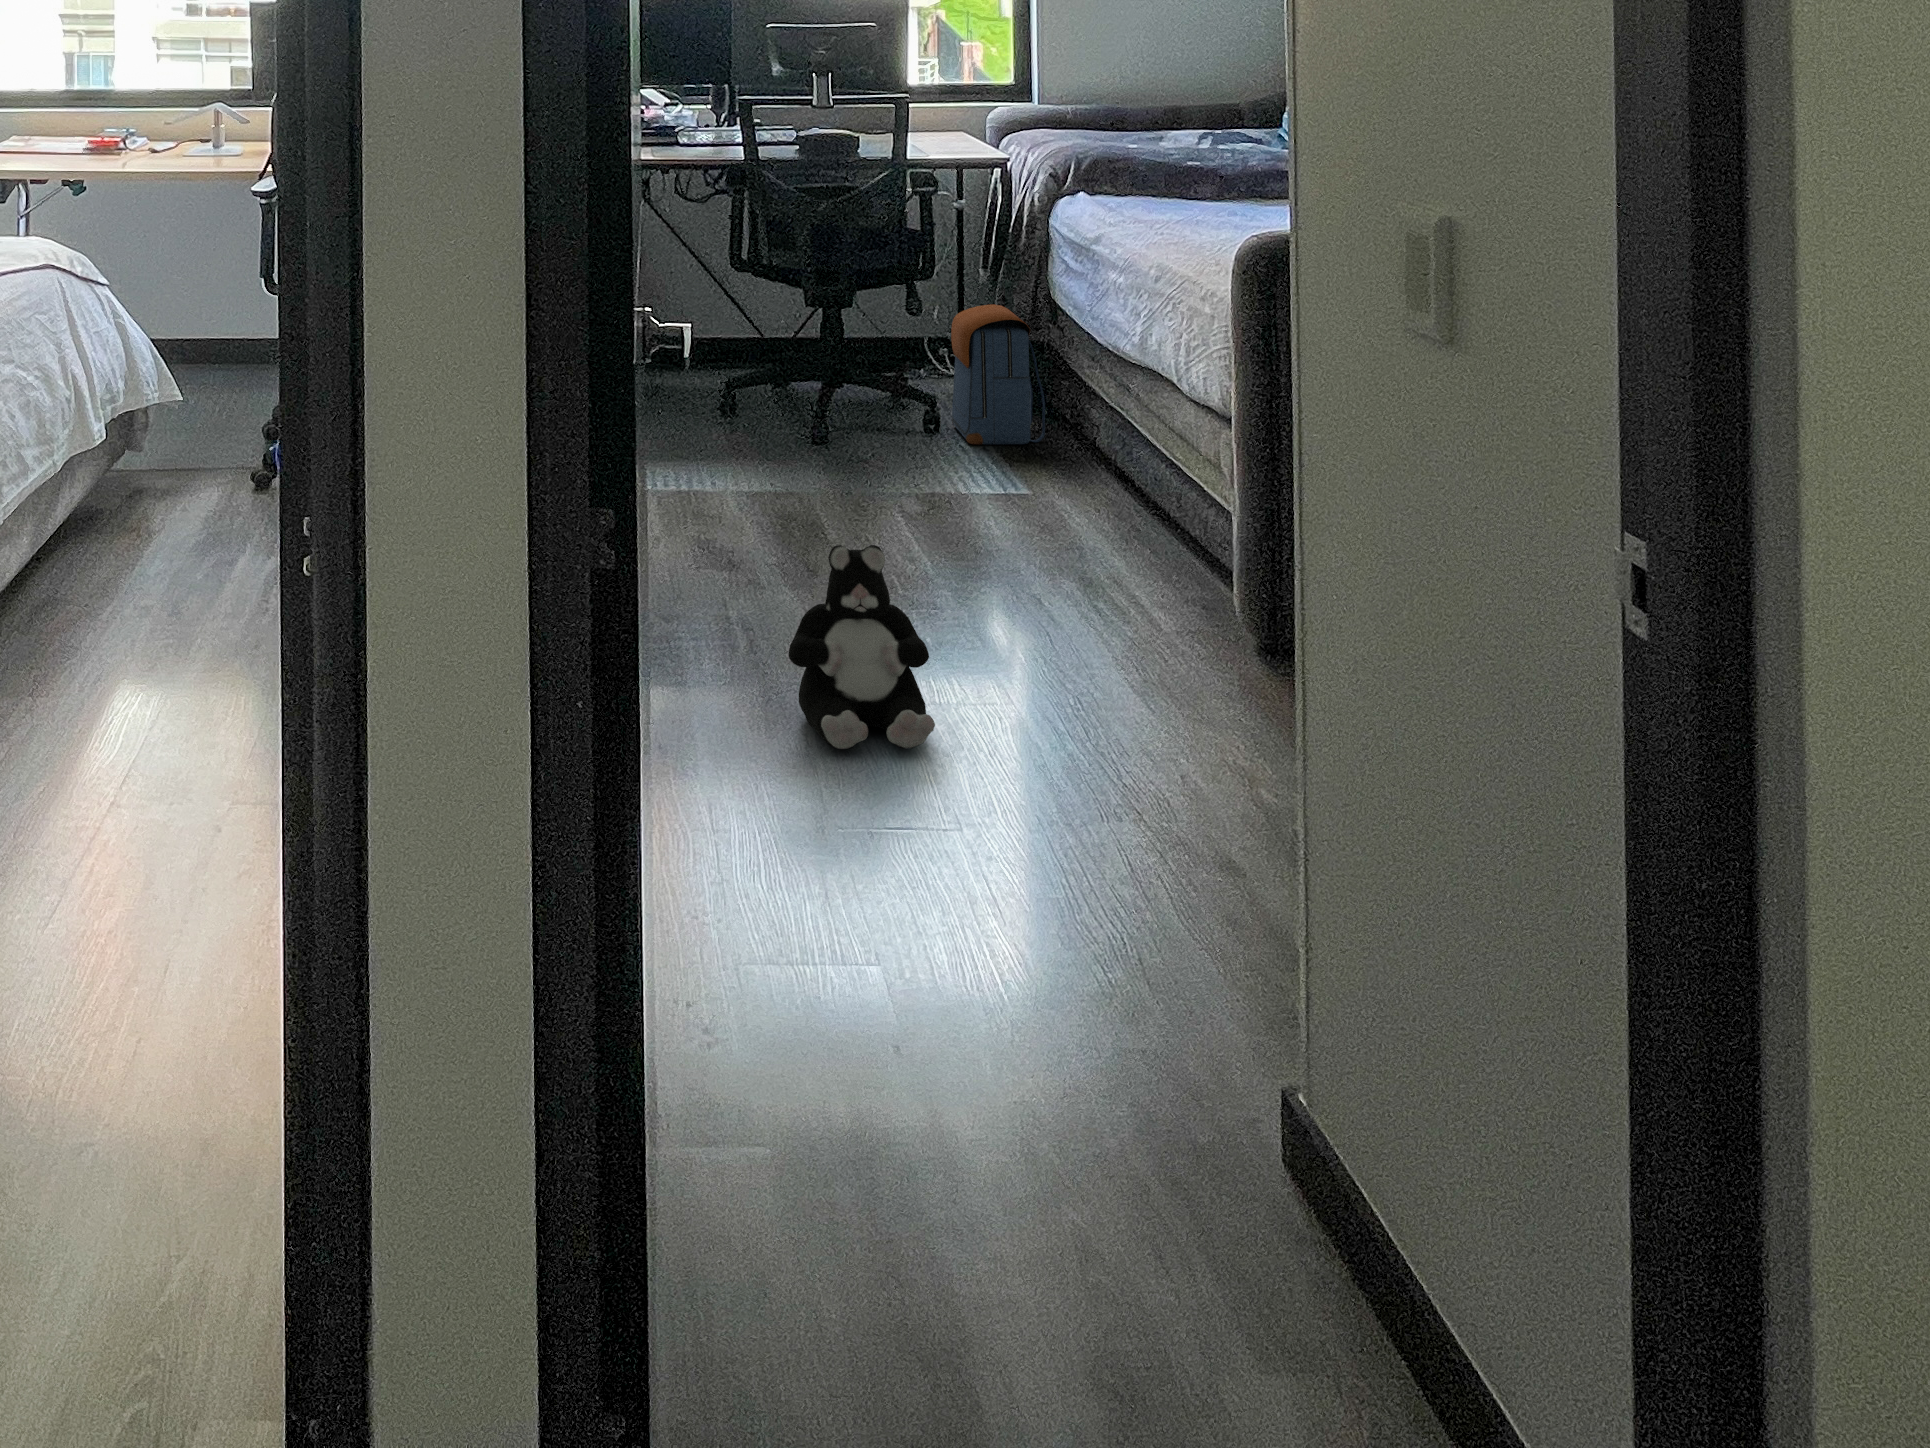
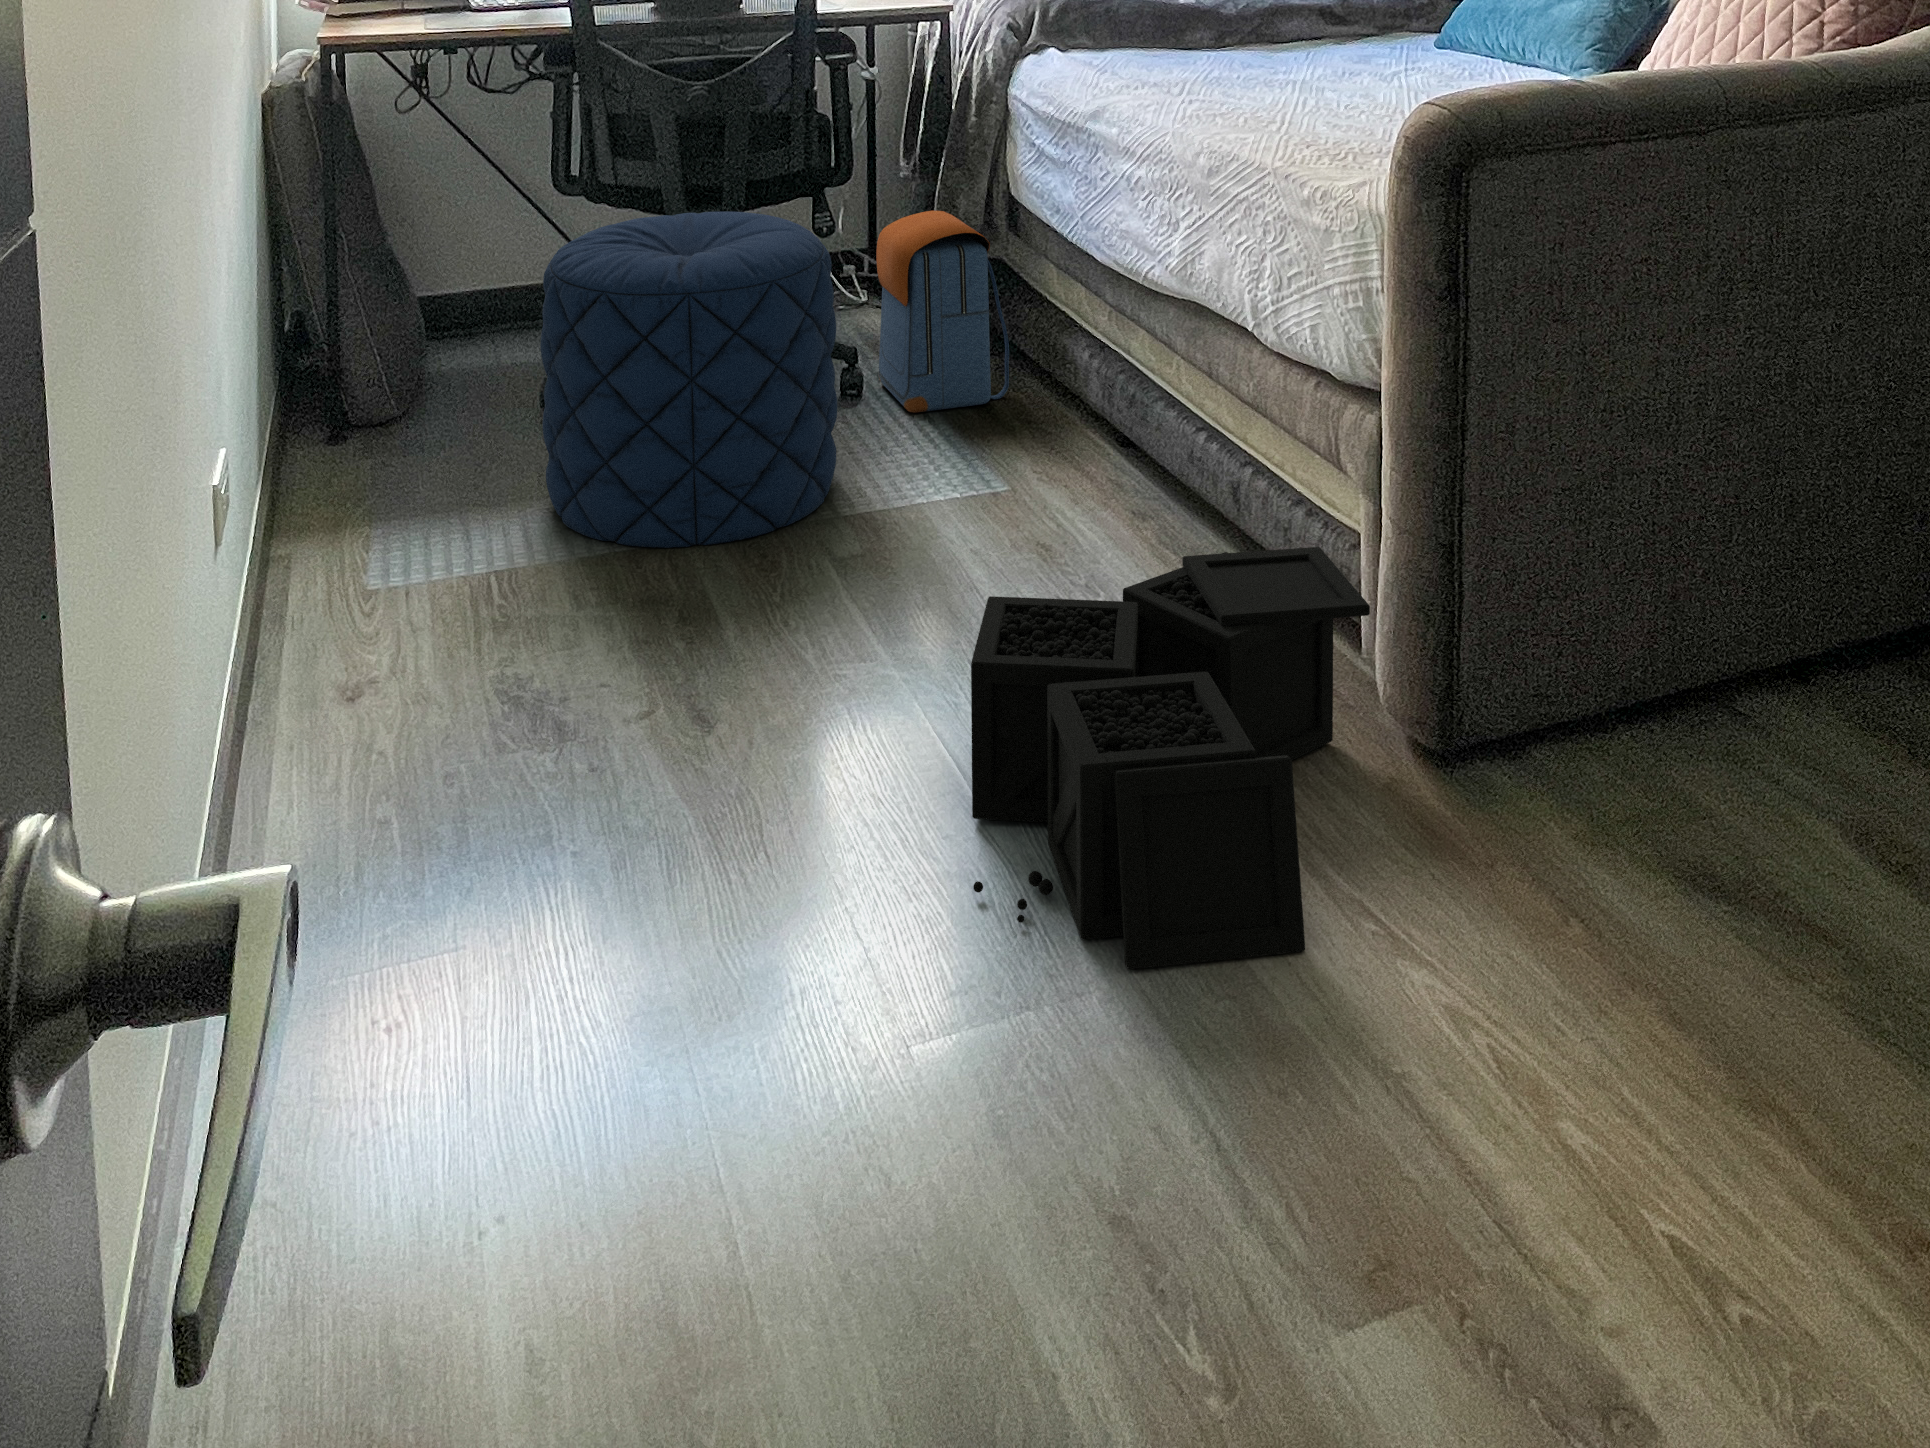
pouf: none [718,289,910,499] -> present [540,212,837,548]
storage bin: none [946,512,1211,707] -> present [971,547,1370,969]
plush toy: present [788,545,935,749] -> none [706,757,1011,1223]

